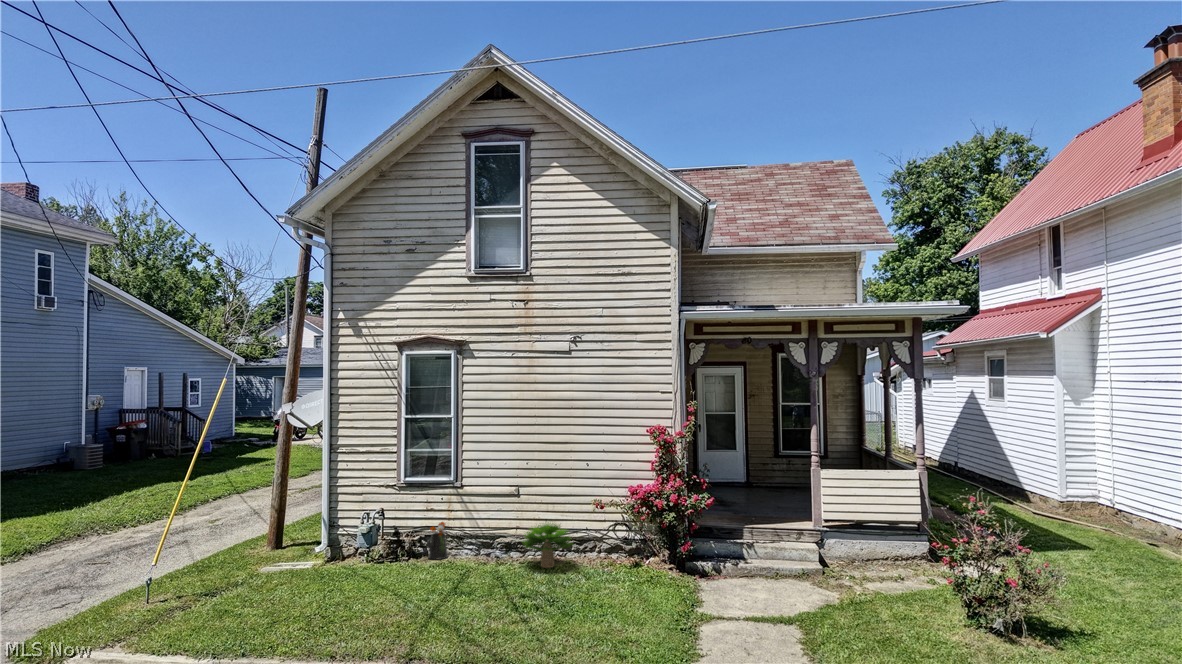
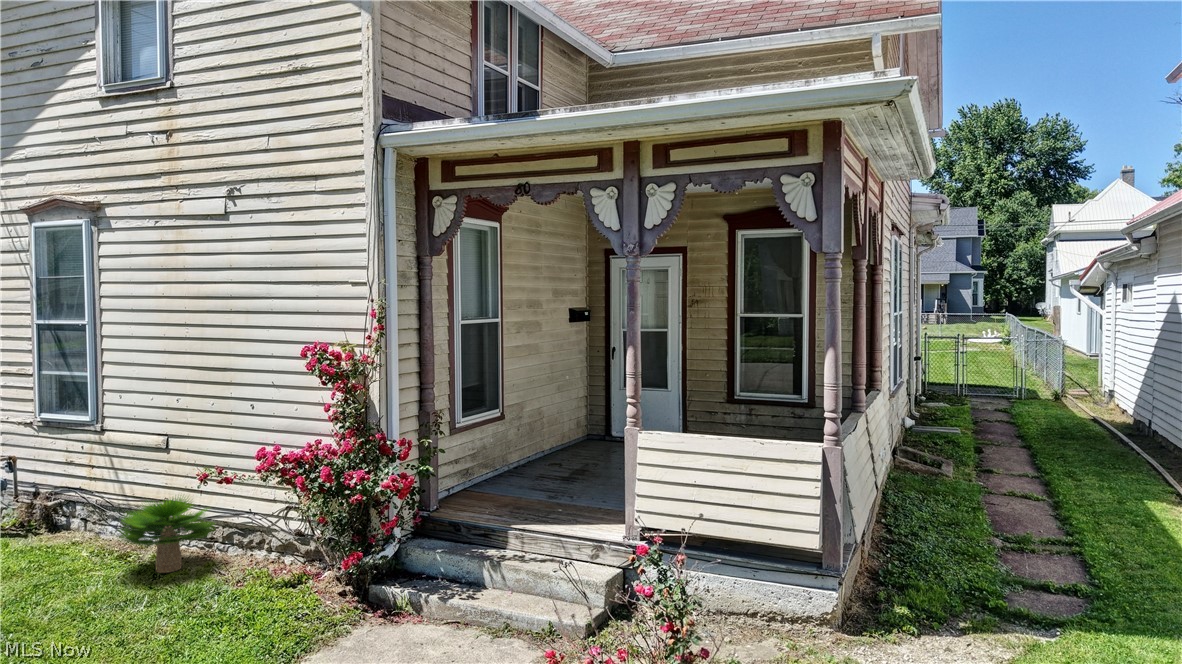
watering can: present [427,522,448,559] -> none [29,482,86,541]

